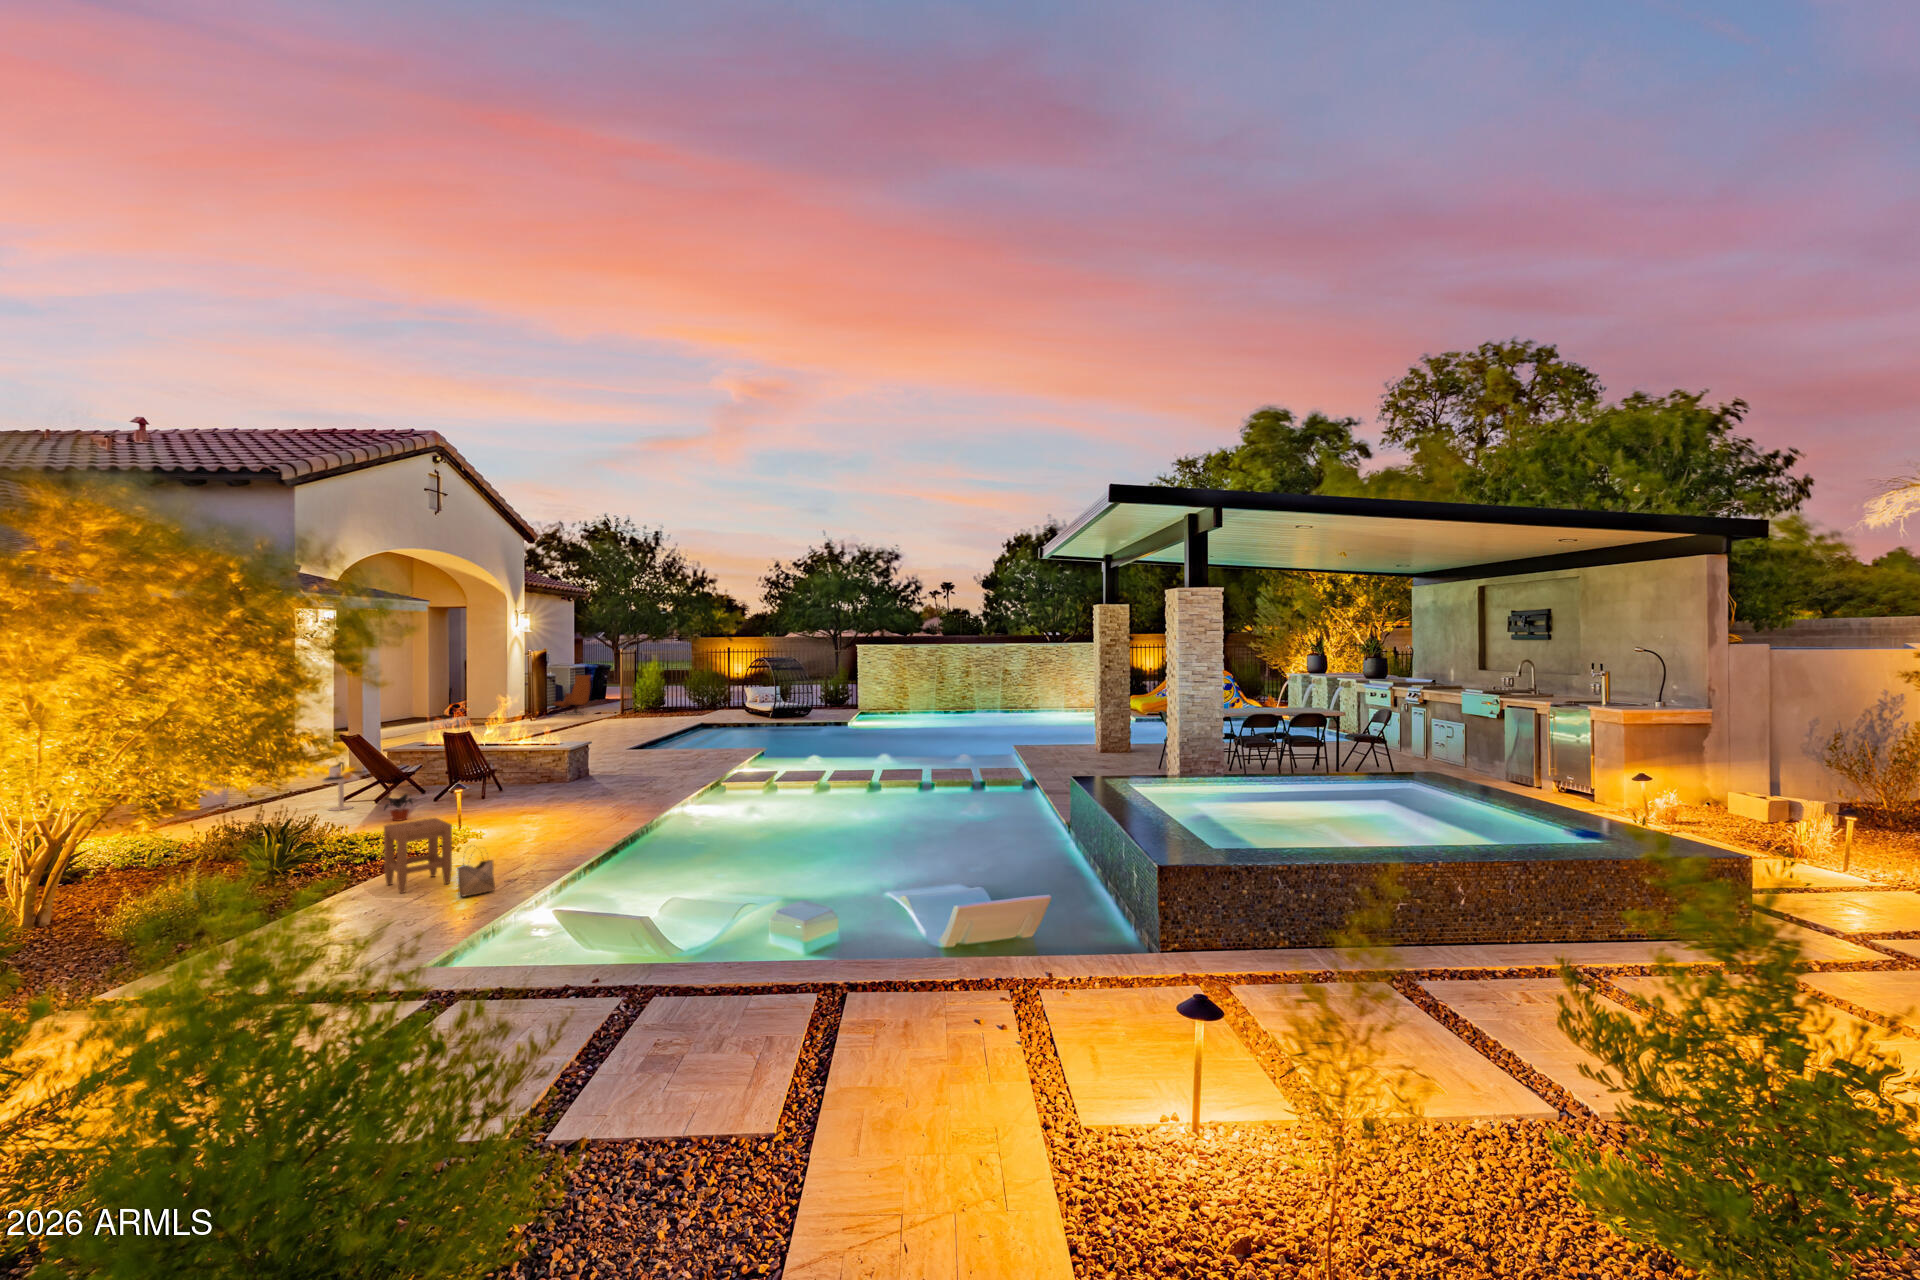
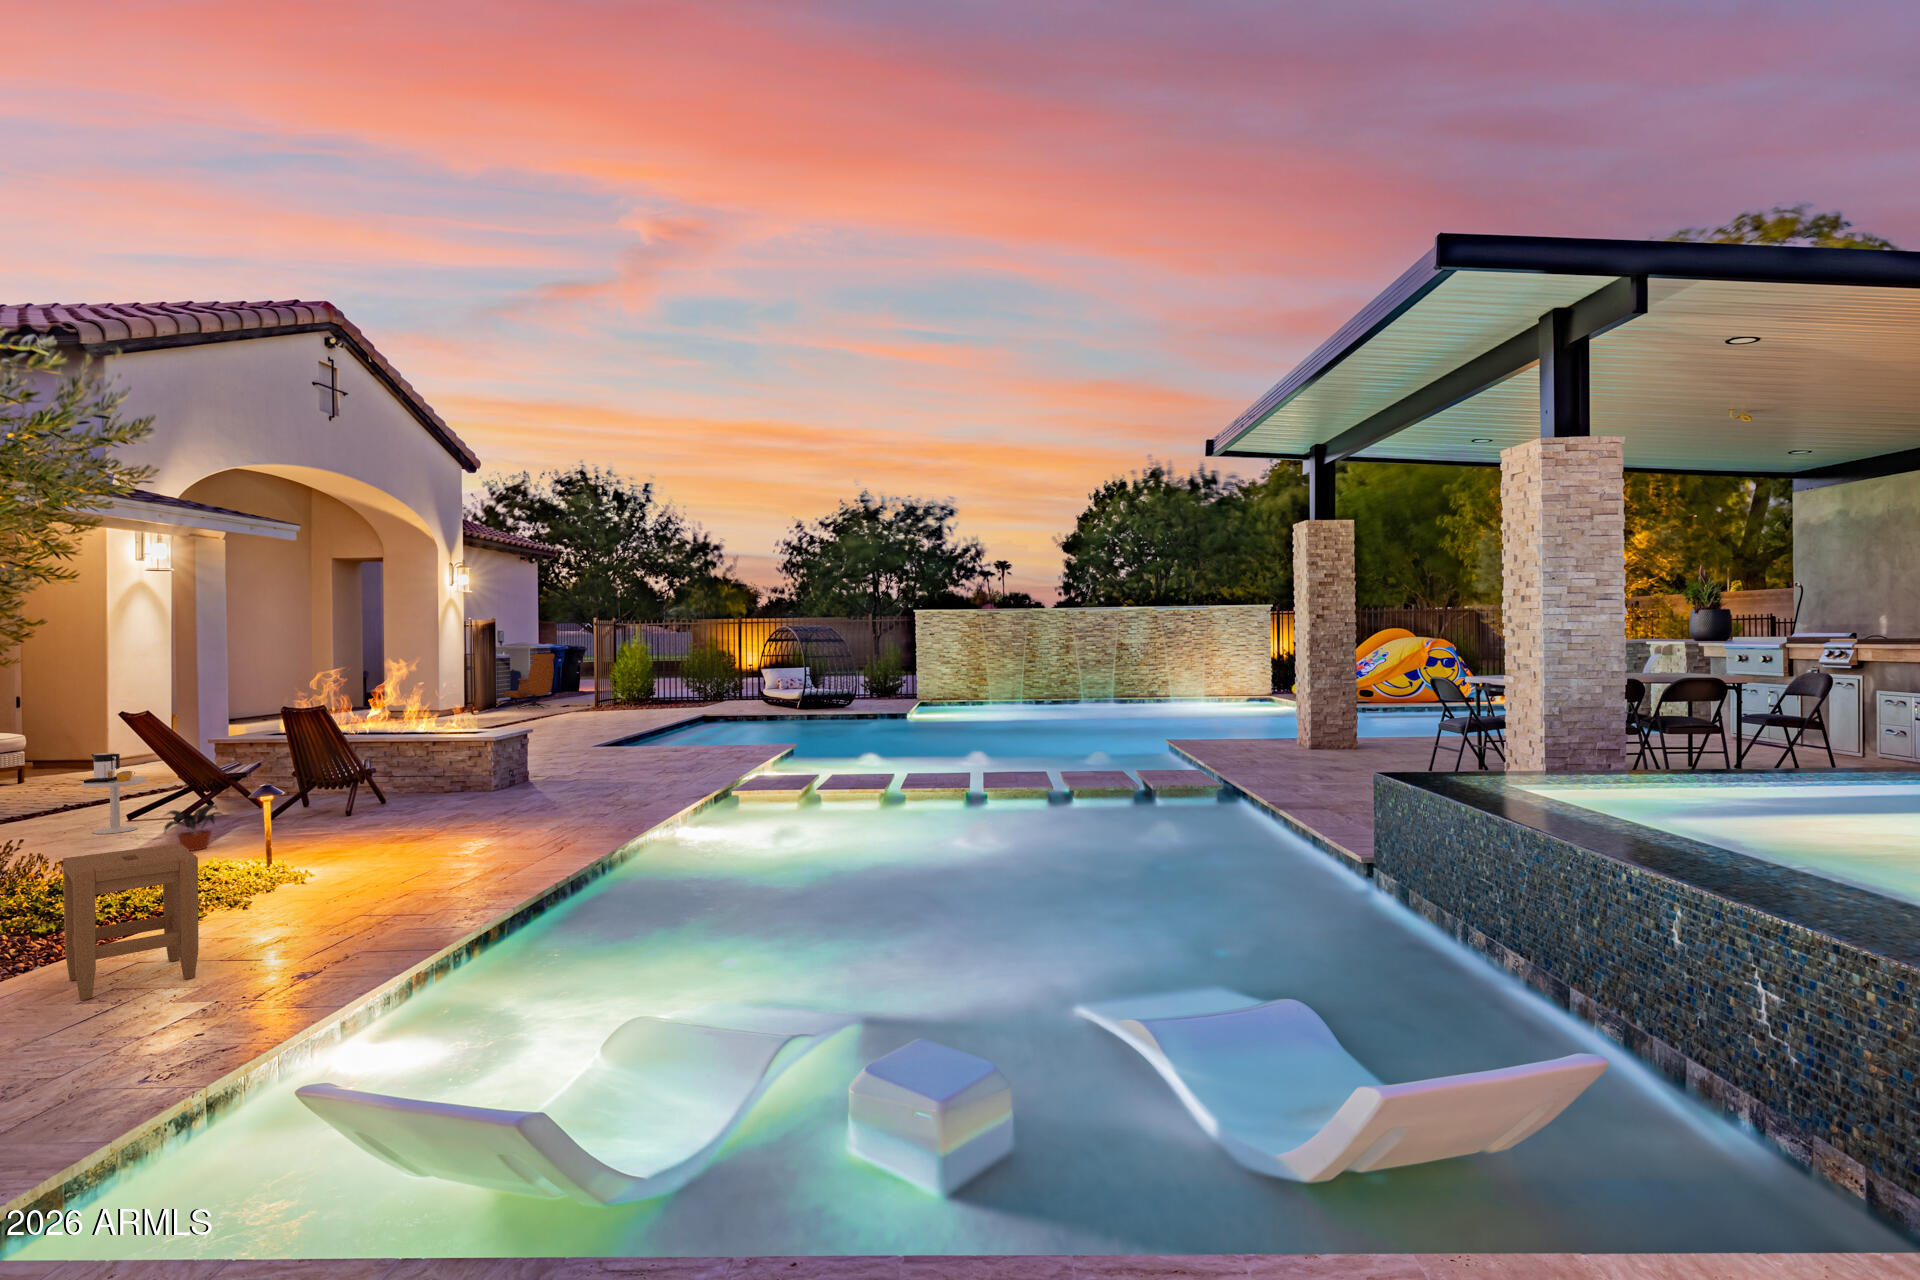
woven basket: present [457,855,495,897] -> none [186,901,273,1011]

